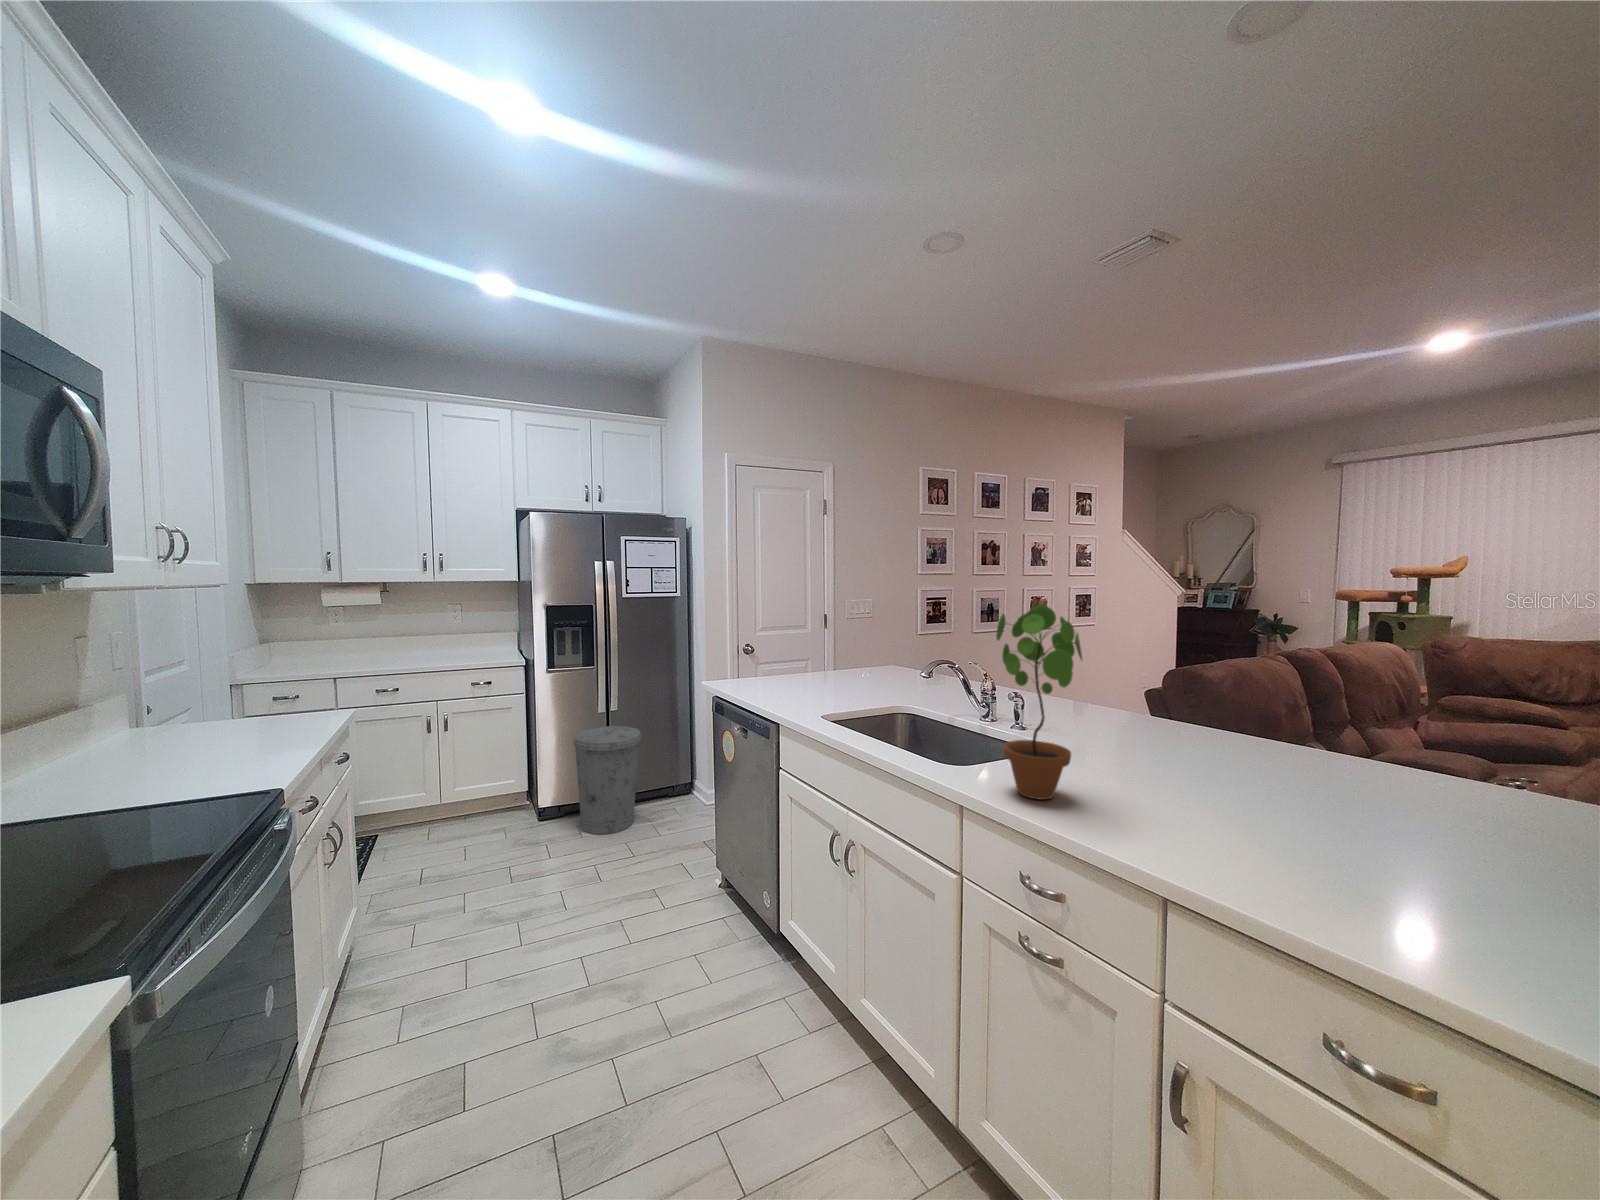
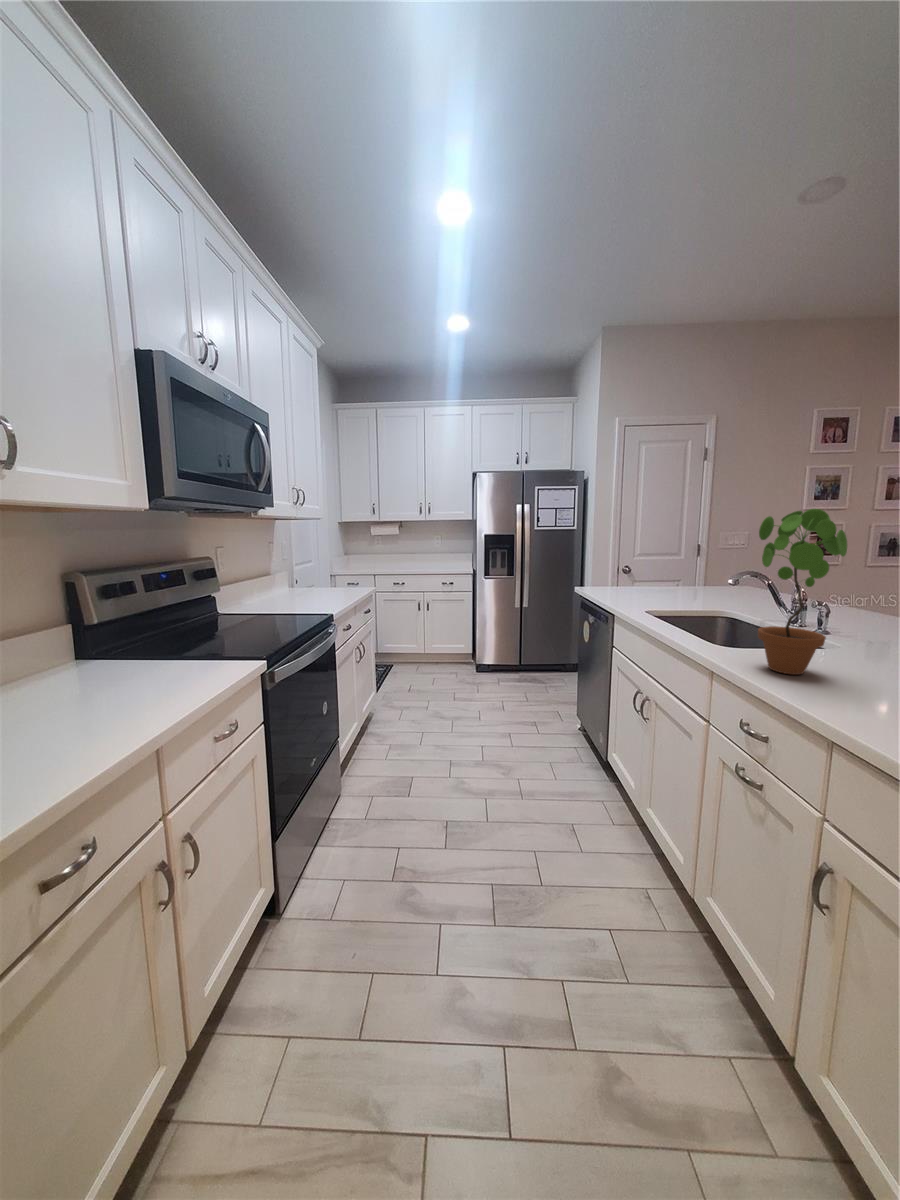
trash can: present [574,726,642,834] -> none [497,616,541,684]

